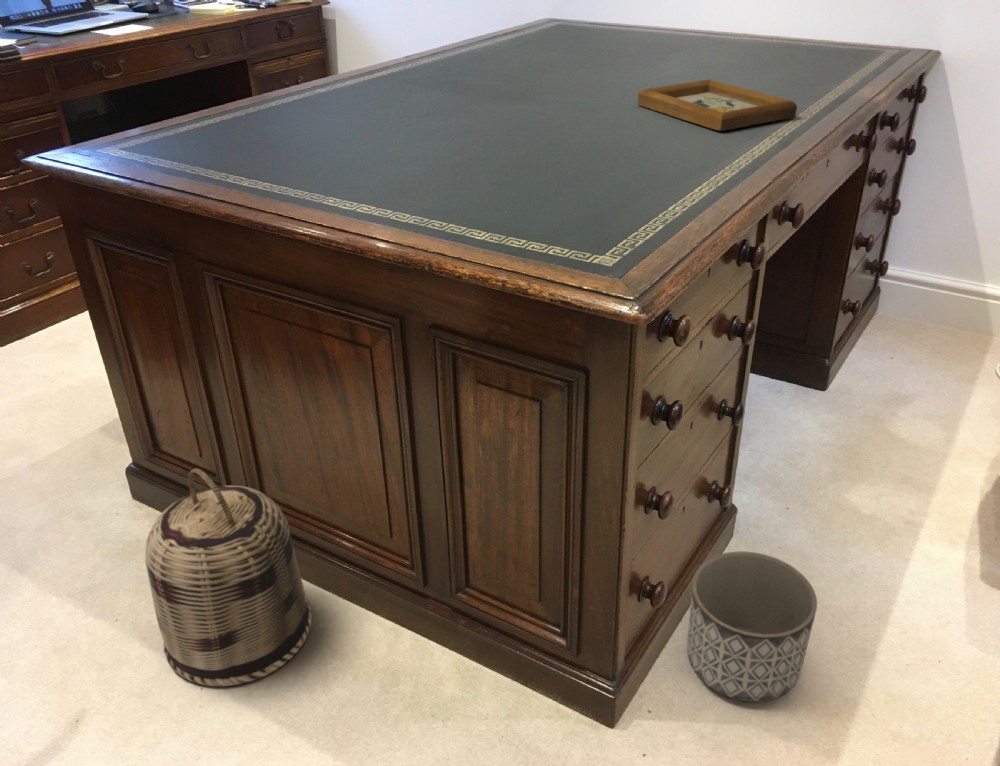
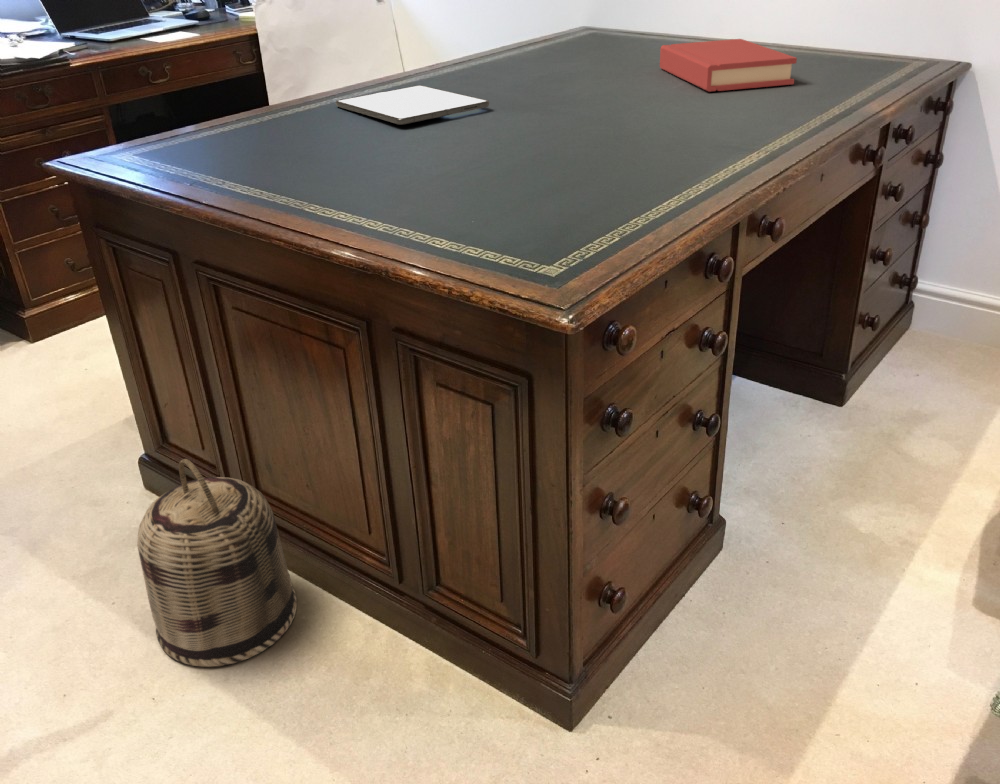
hardback book: none [641,29,782,80] -> present [660,39,797,92]
tablet: none [323,76,484,115] -> present [336,85,489,125]
picture frame: present [638,80,797,131] -> none [639,91,793,144]
planter: present [687,551,817,702] -> none [653,563,778,711]

